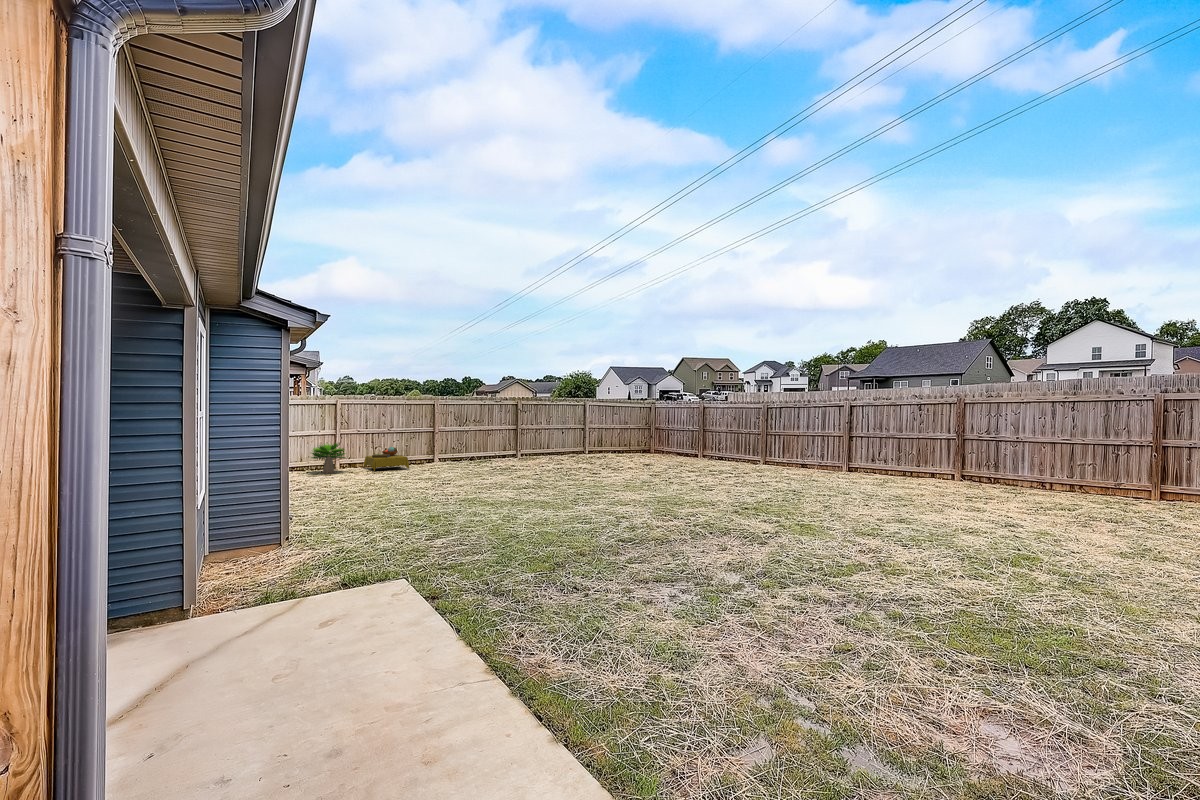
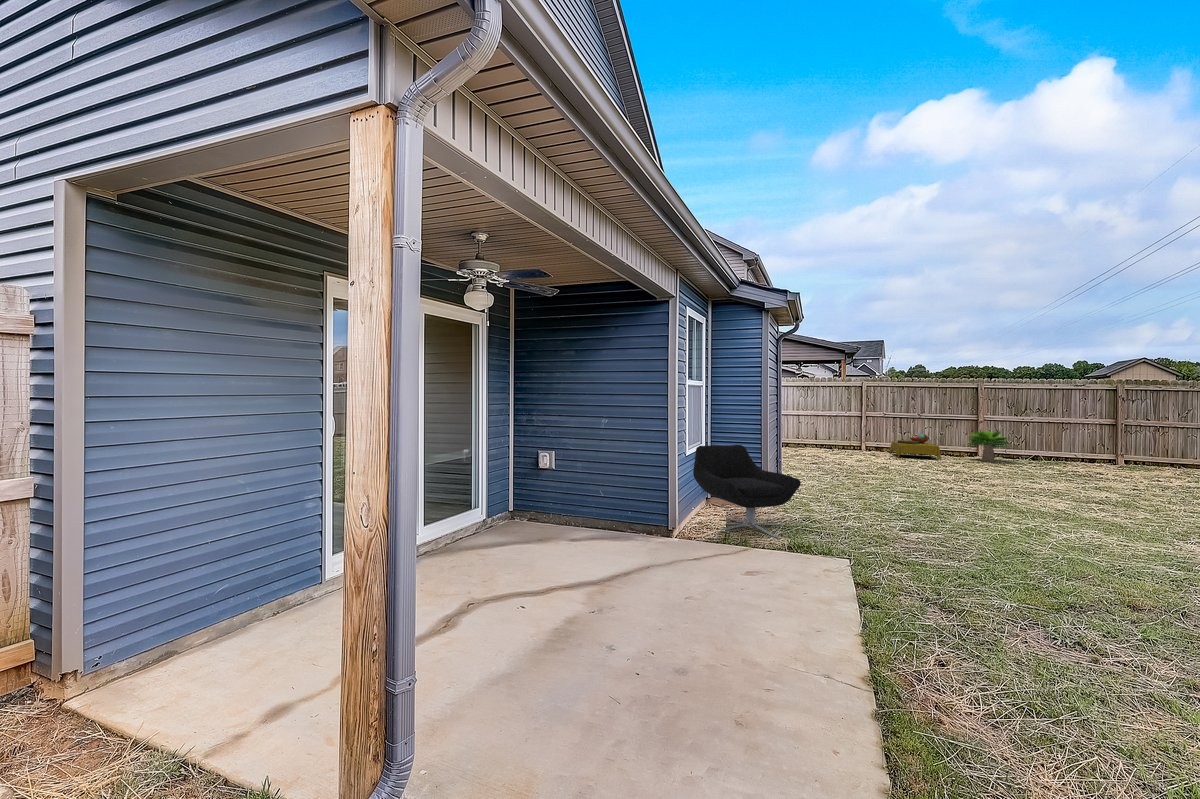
potted plant: present [311,443,345,474] -> present [969,430,1009,462]
lounge chair: none [208,484,341,587] -> present [693,445,801,537]

